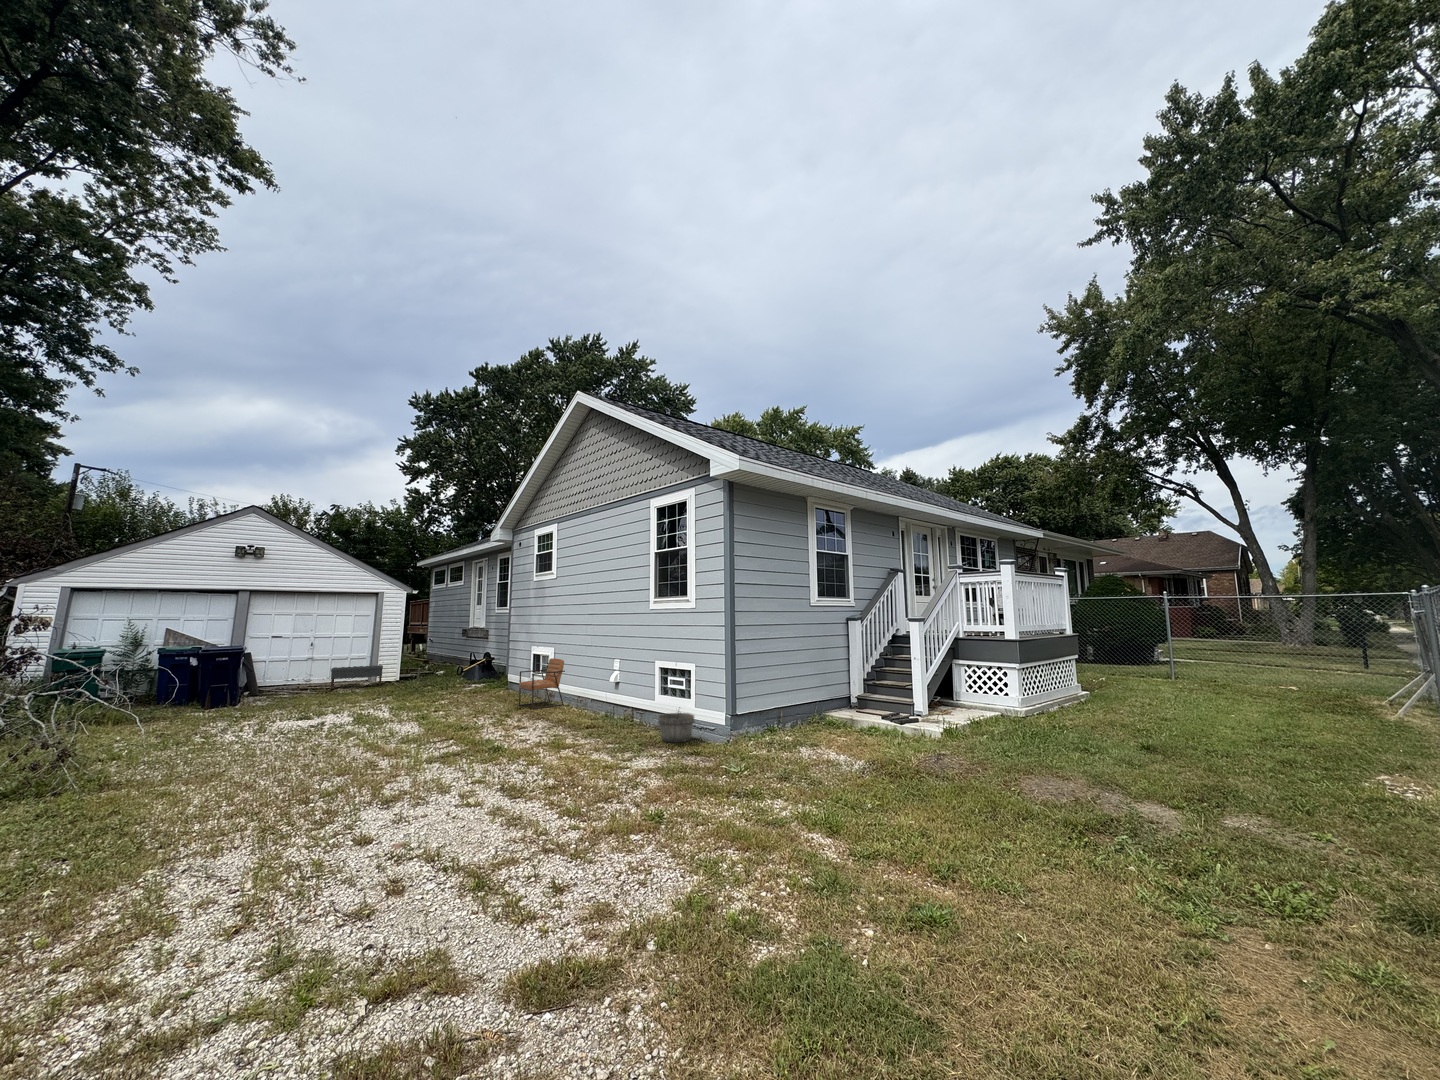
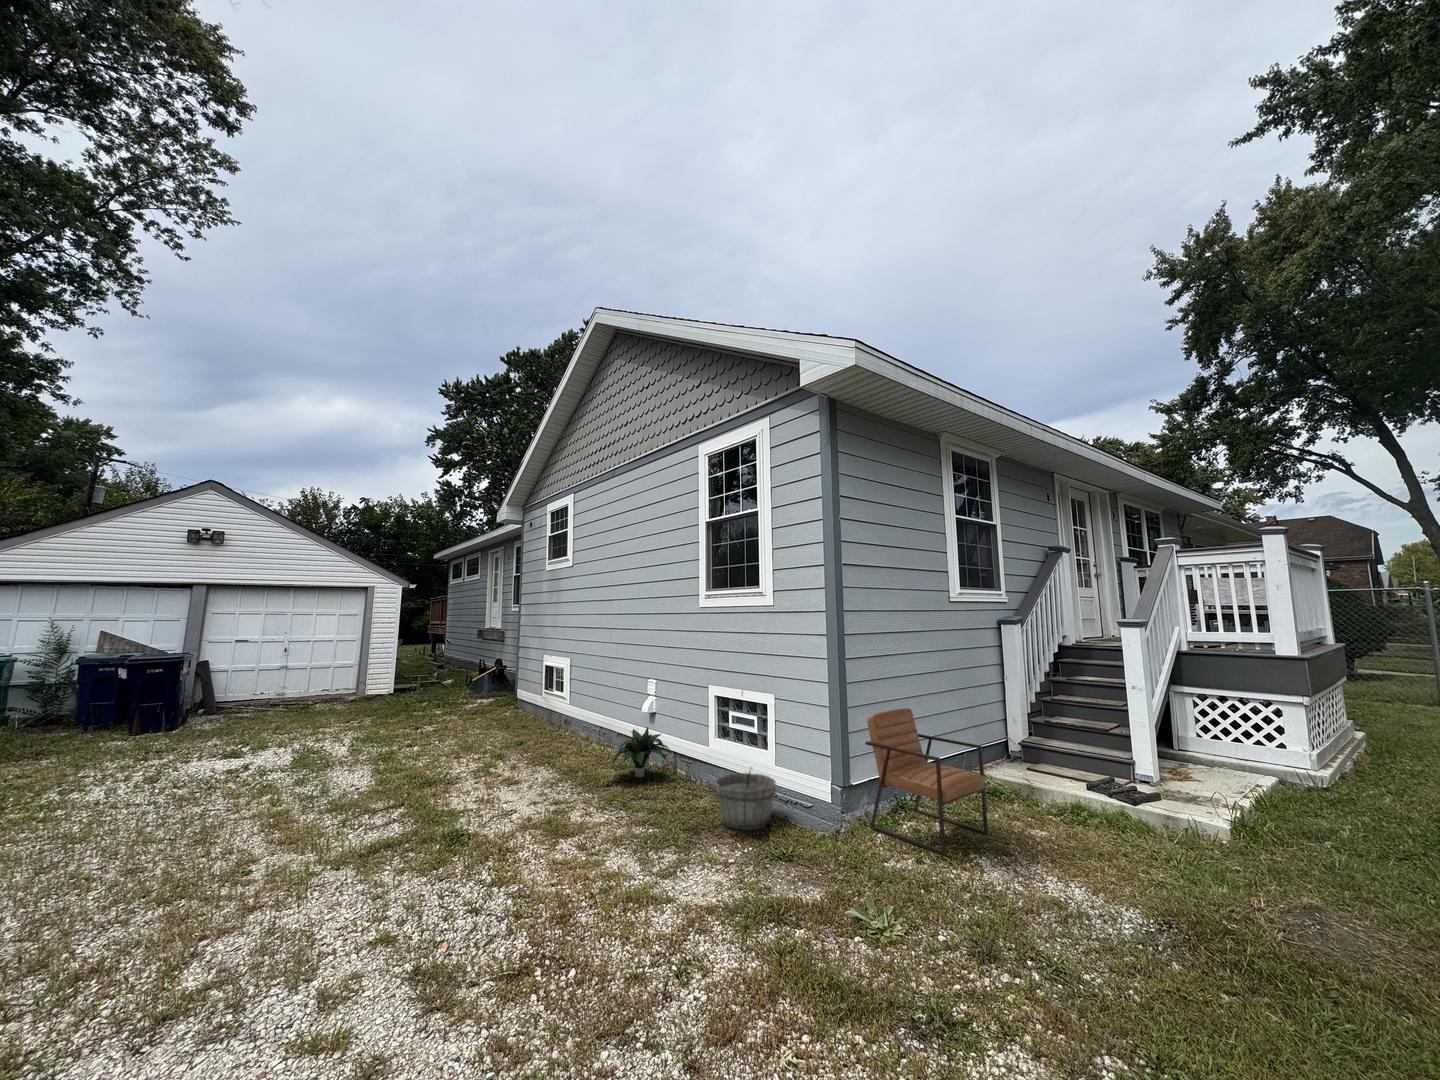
chair: present [519,658,565,709] -> present [865,708,988,855]
bench: present [331,665,383,689] -> none [312,675,378,704]
potted plant: none [590,690,630,723] -> present [612,727,669,777]

